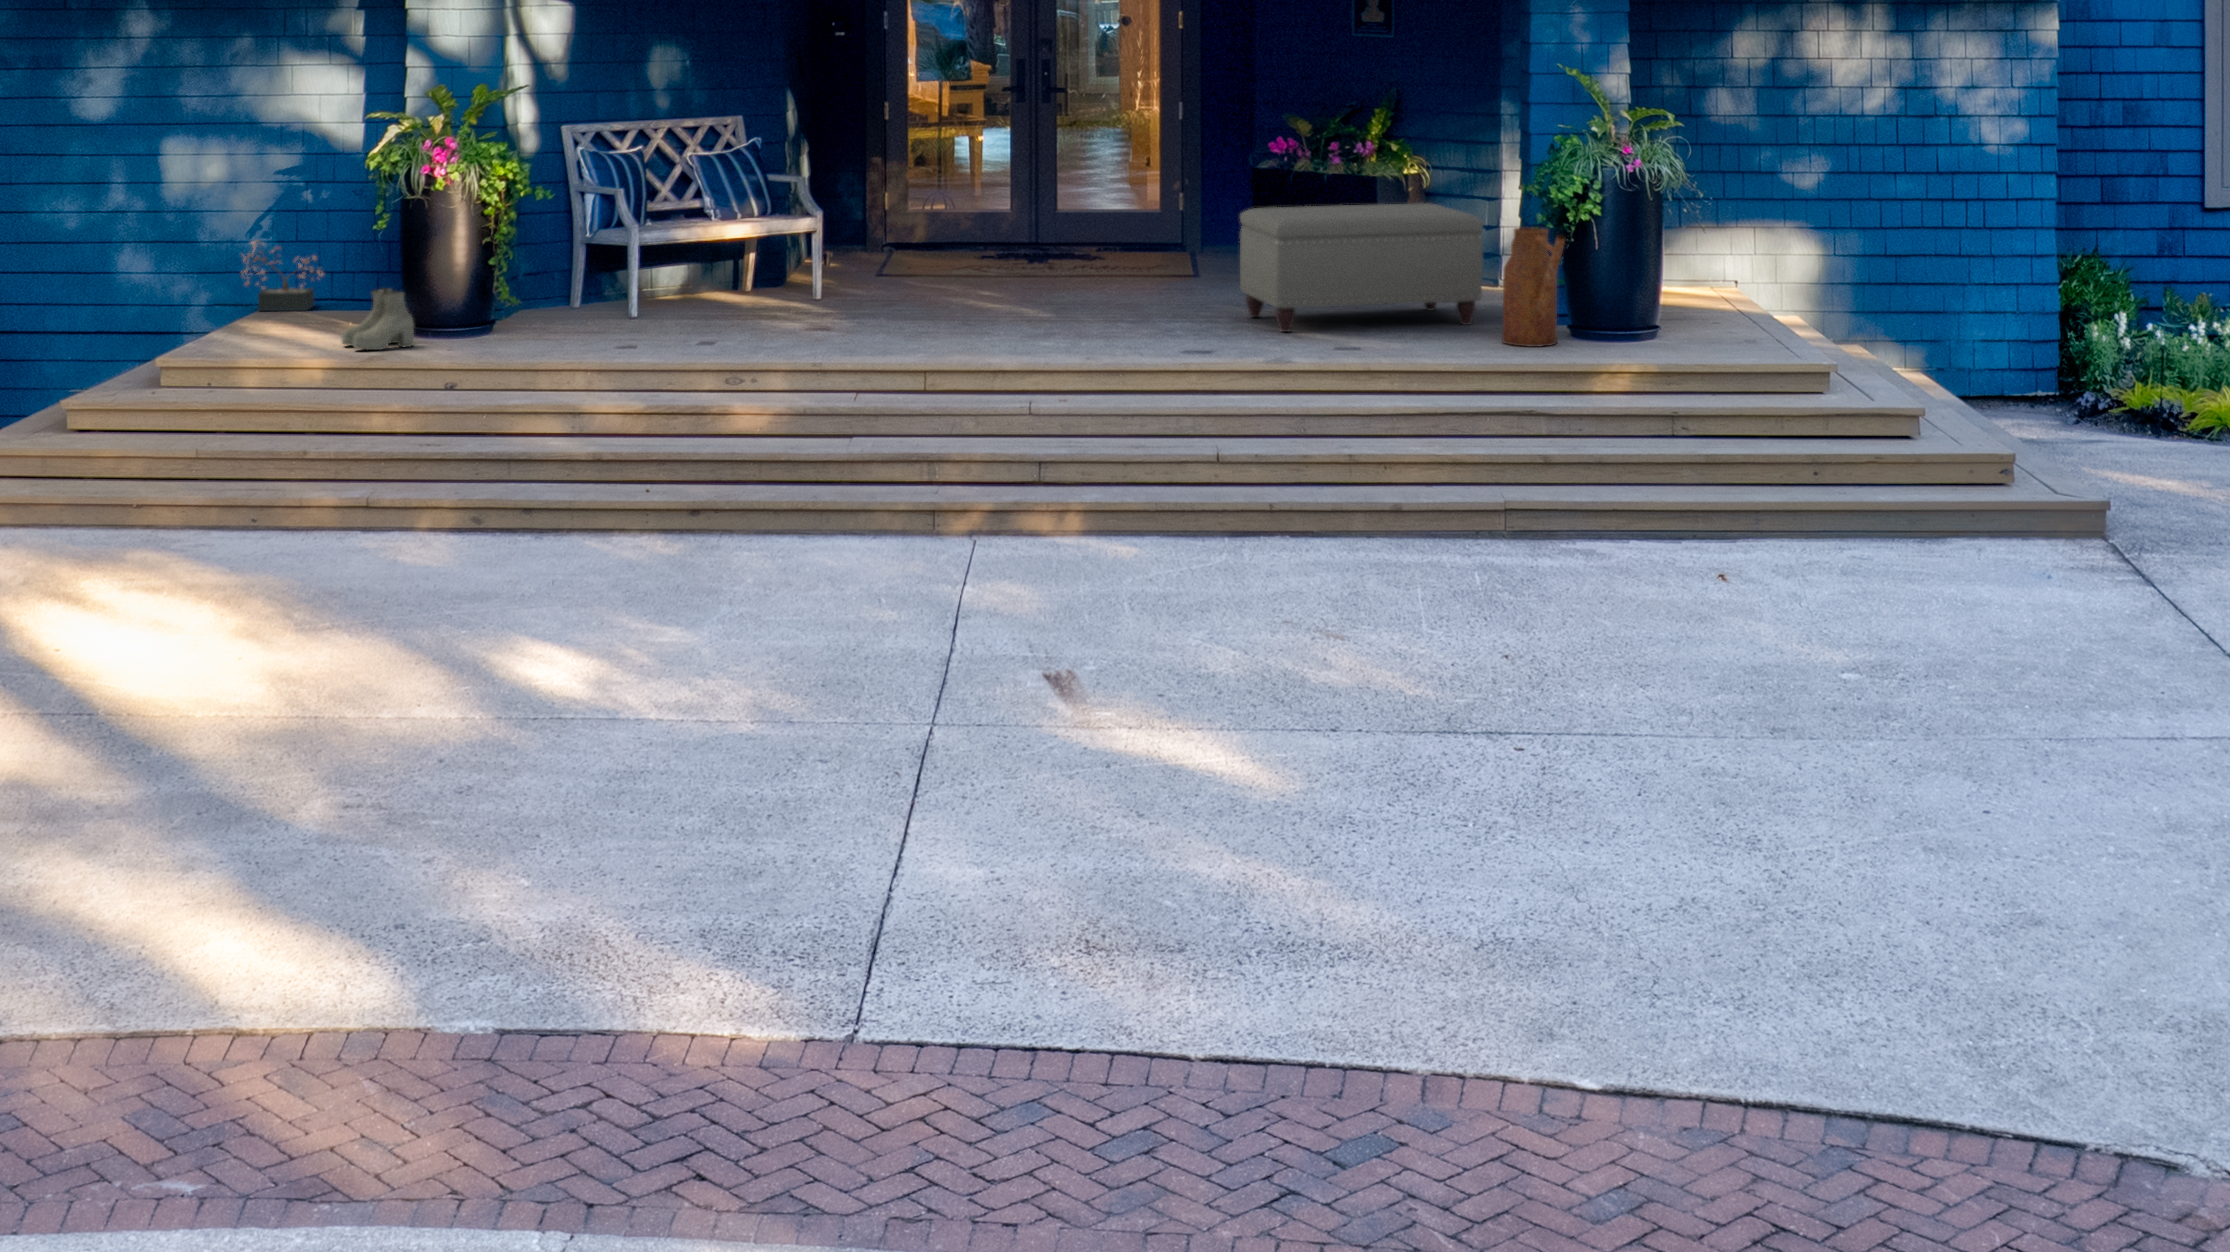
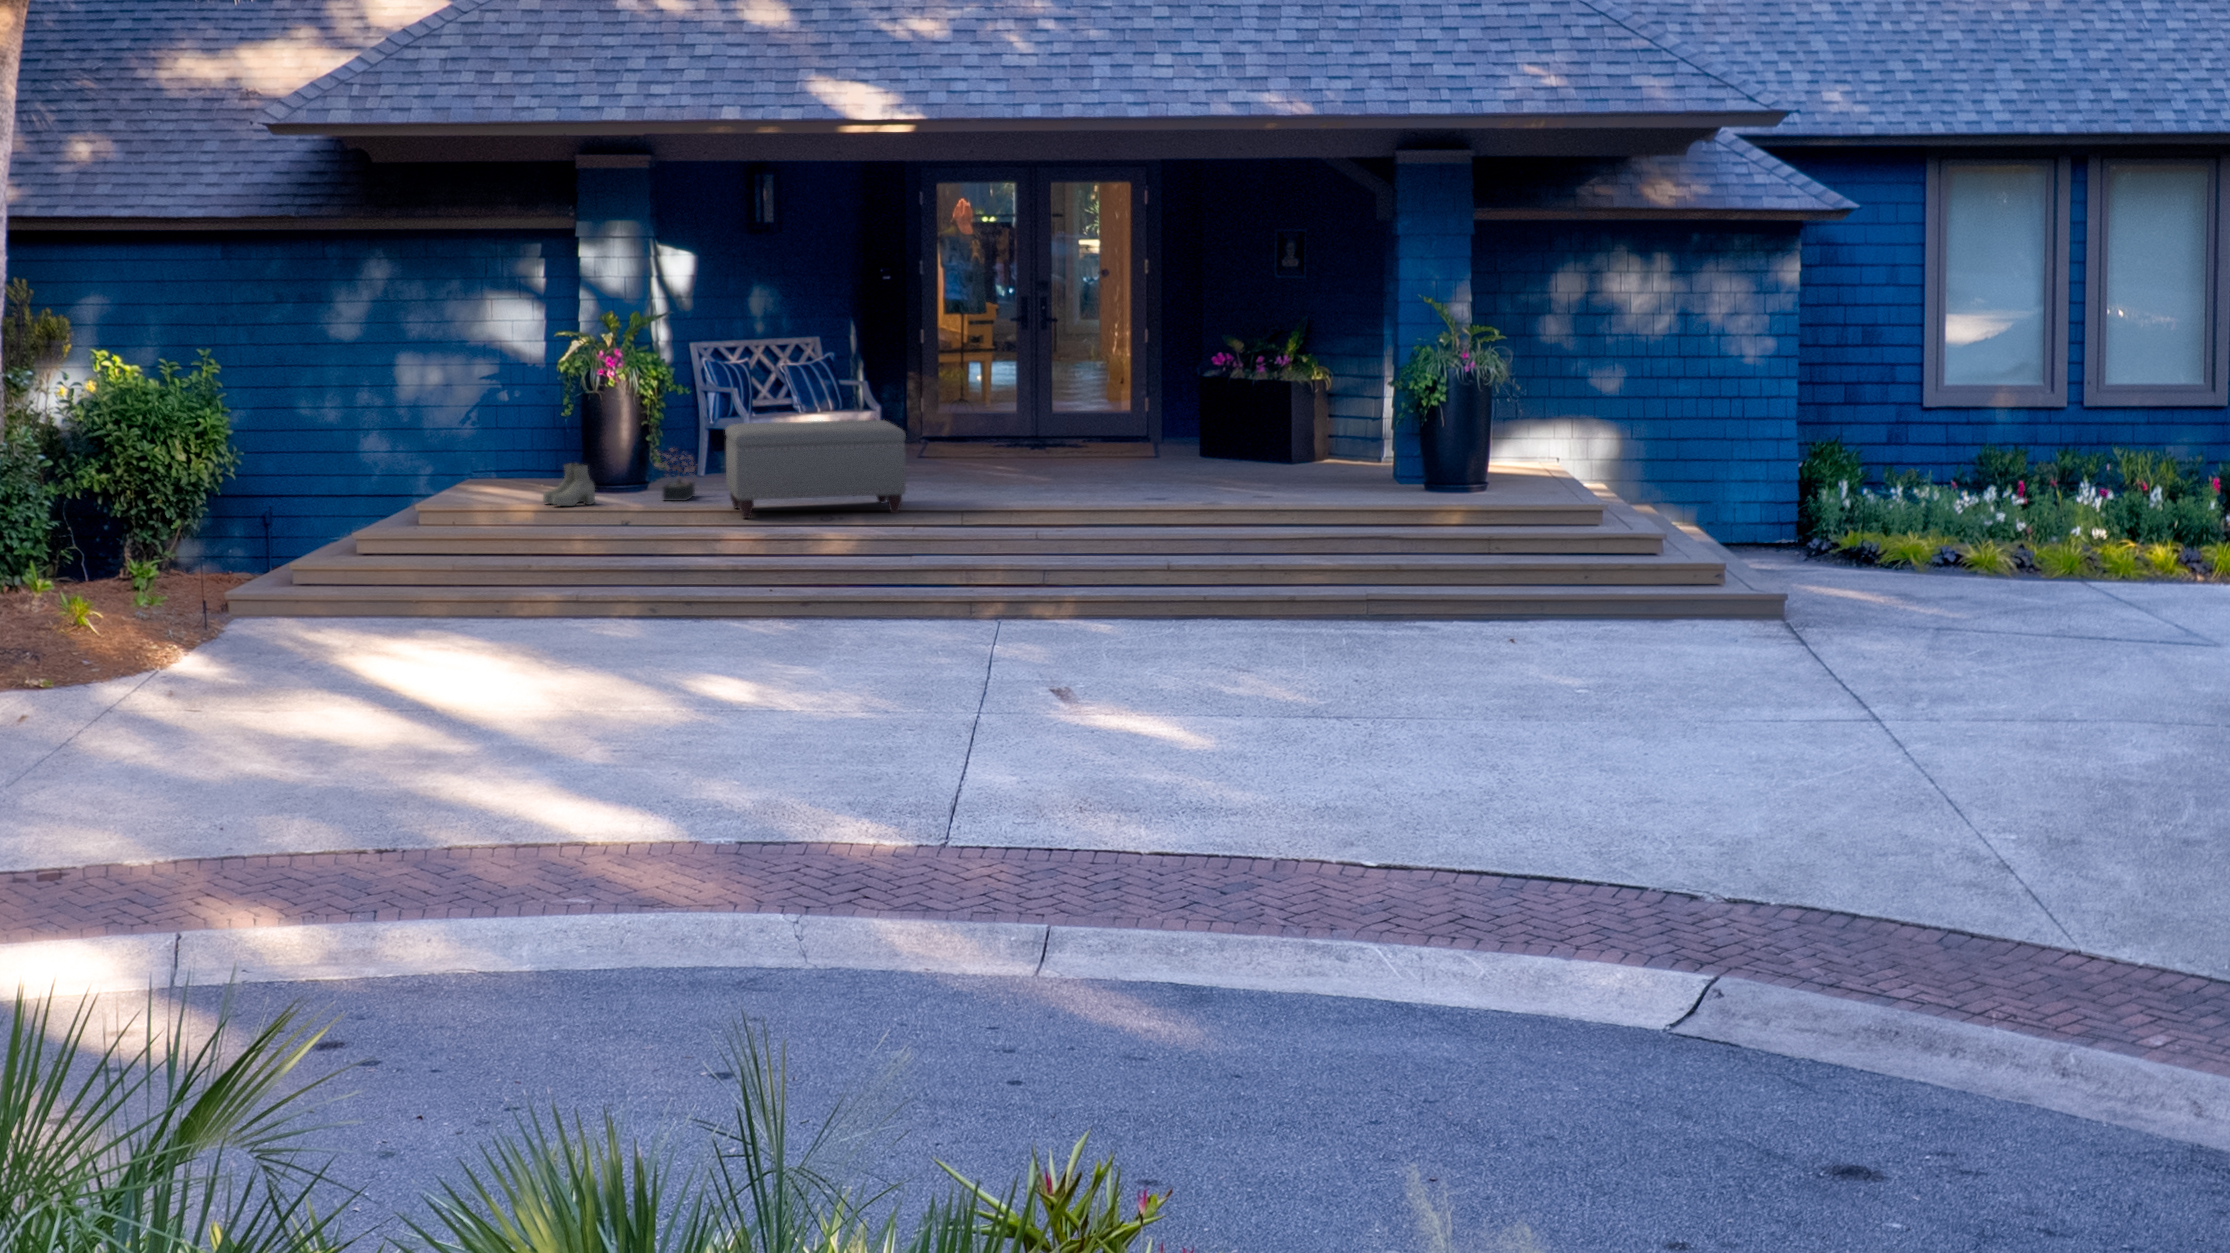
ottoman: present [1240,203,1483,332] -> present [725,420,906,518]
watering can: present [1502,228,1566,347] -> none [1382,416,1426,501]
decorative plant: present [241,241,324,311] -> present [654,453,695,501]

